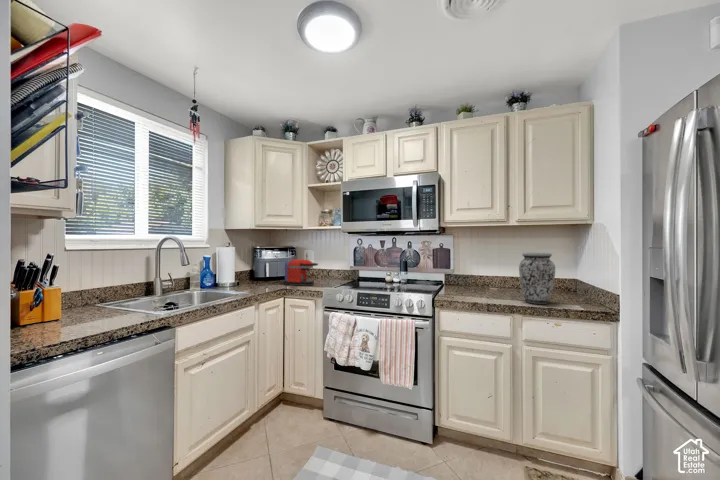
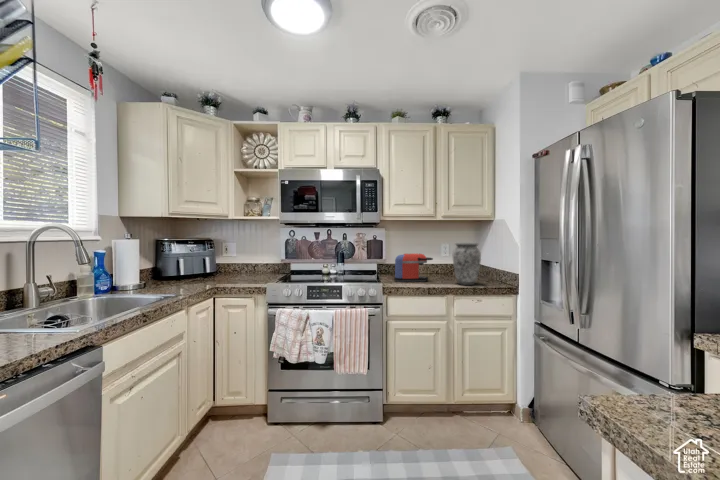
coffee maker: present [284,259,318,285] -> present [394,254,433,282]

